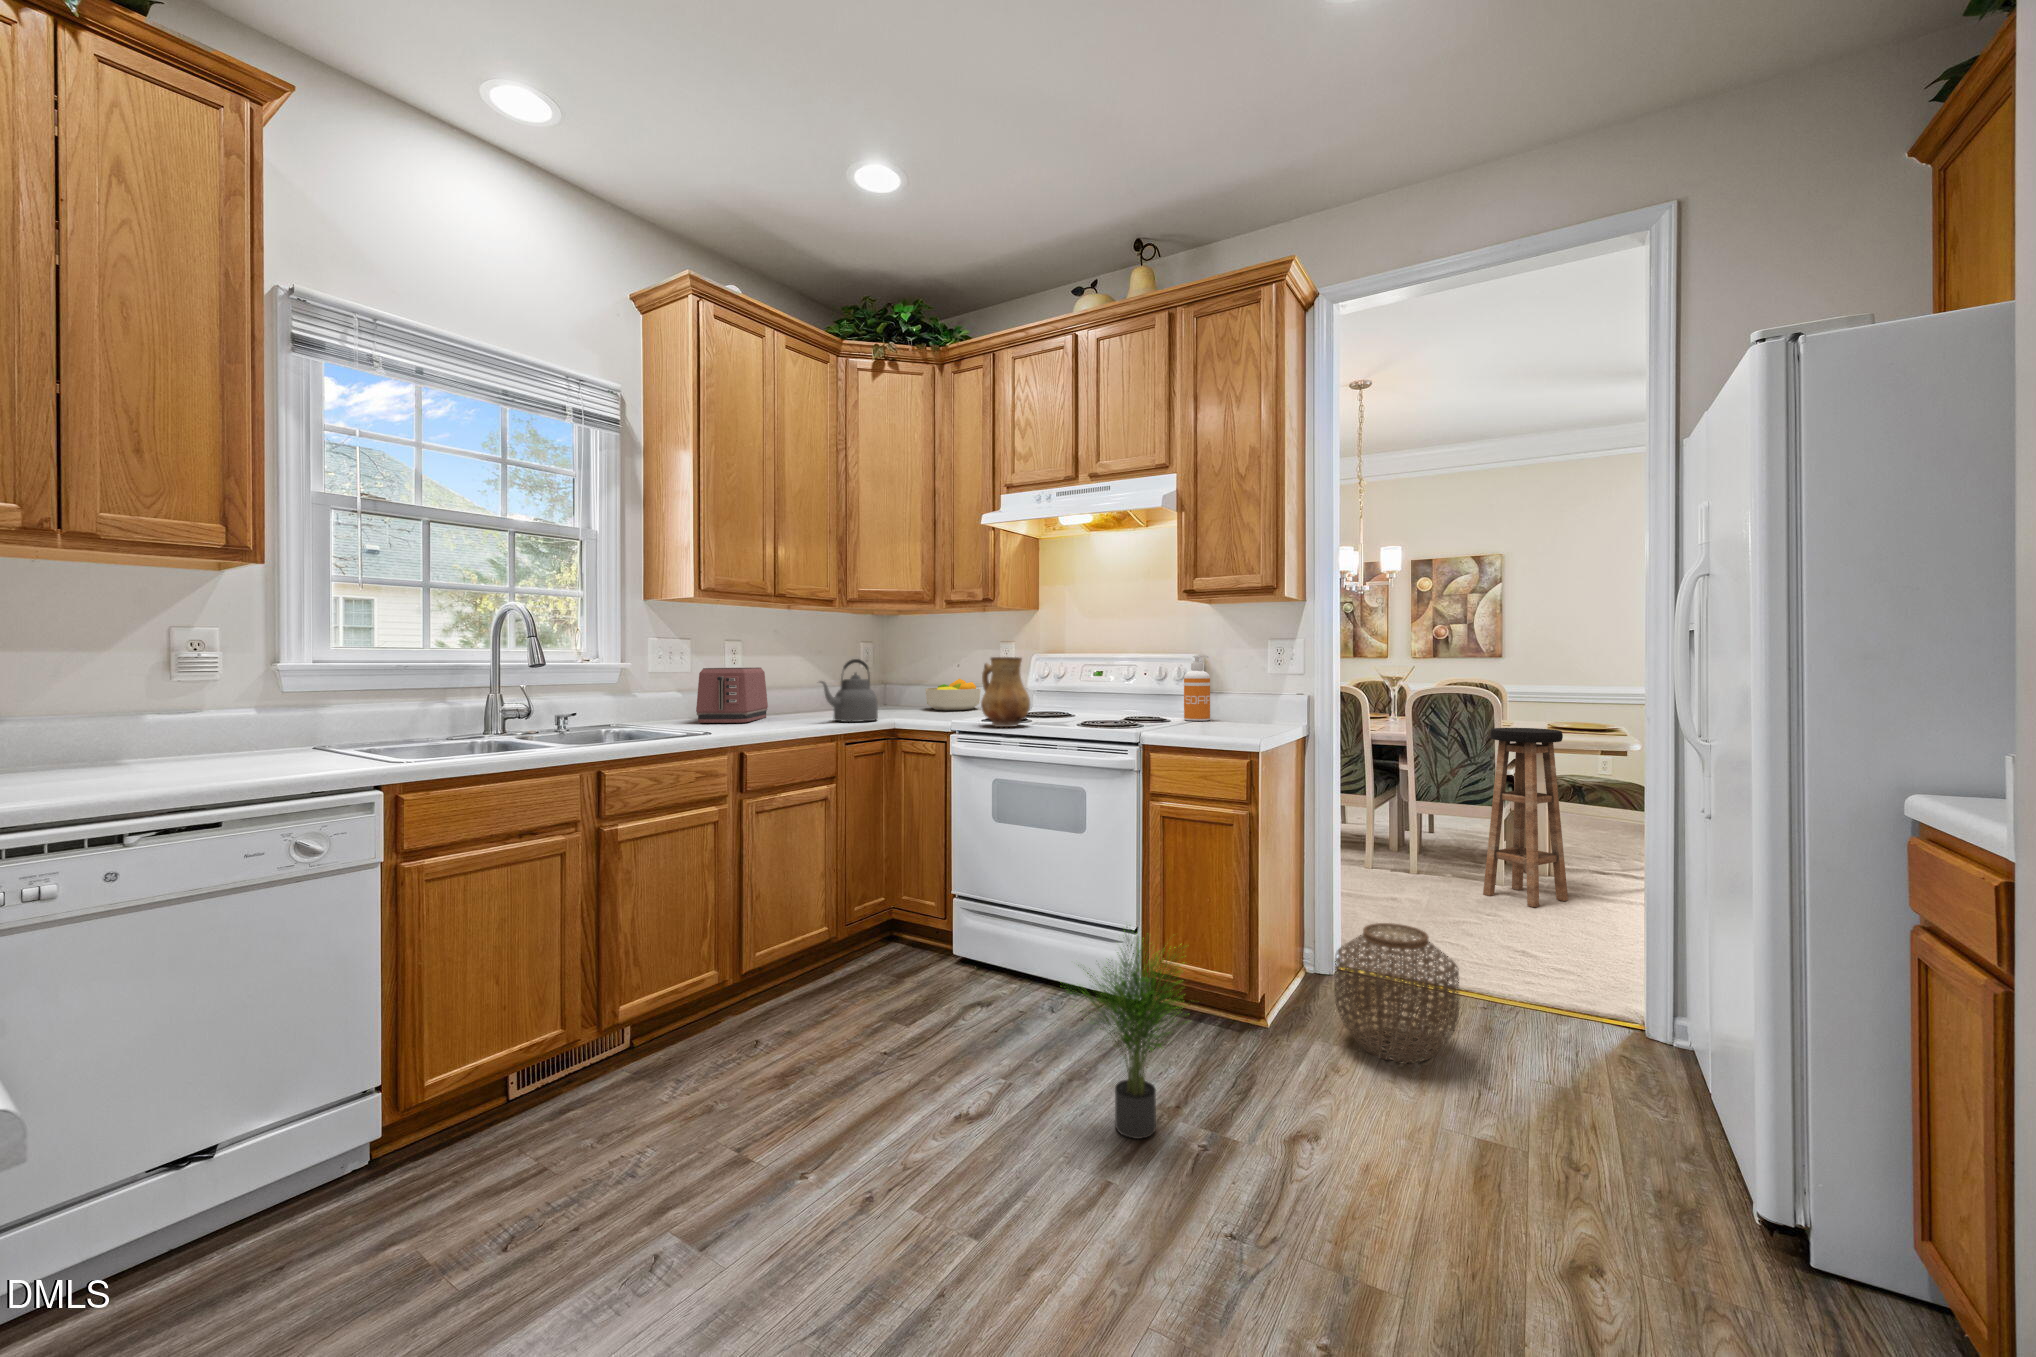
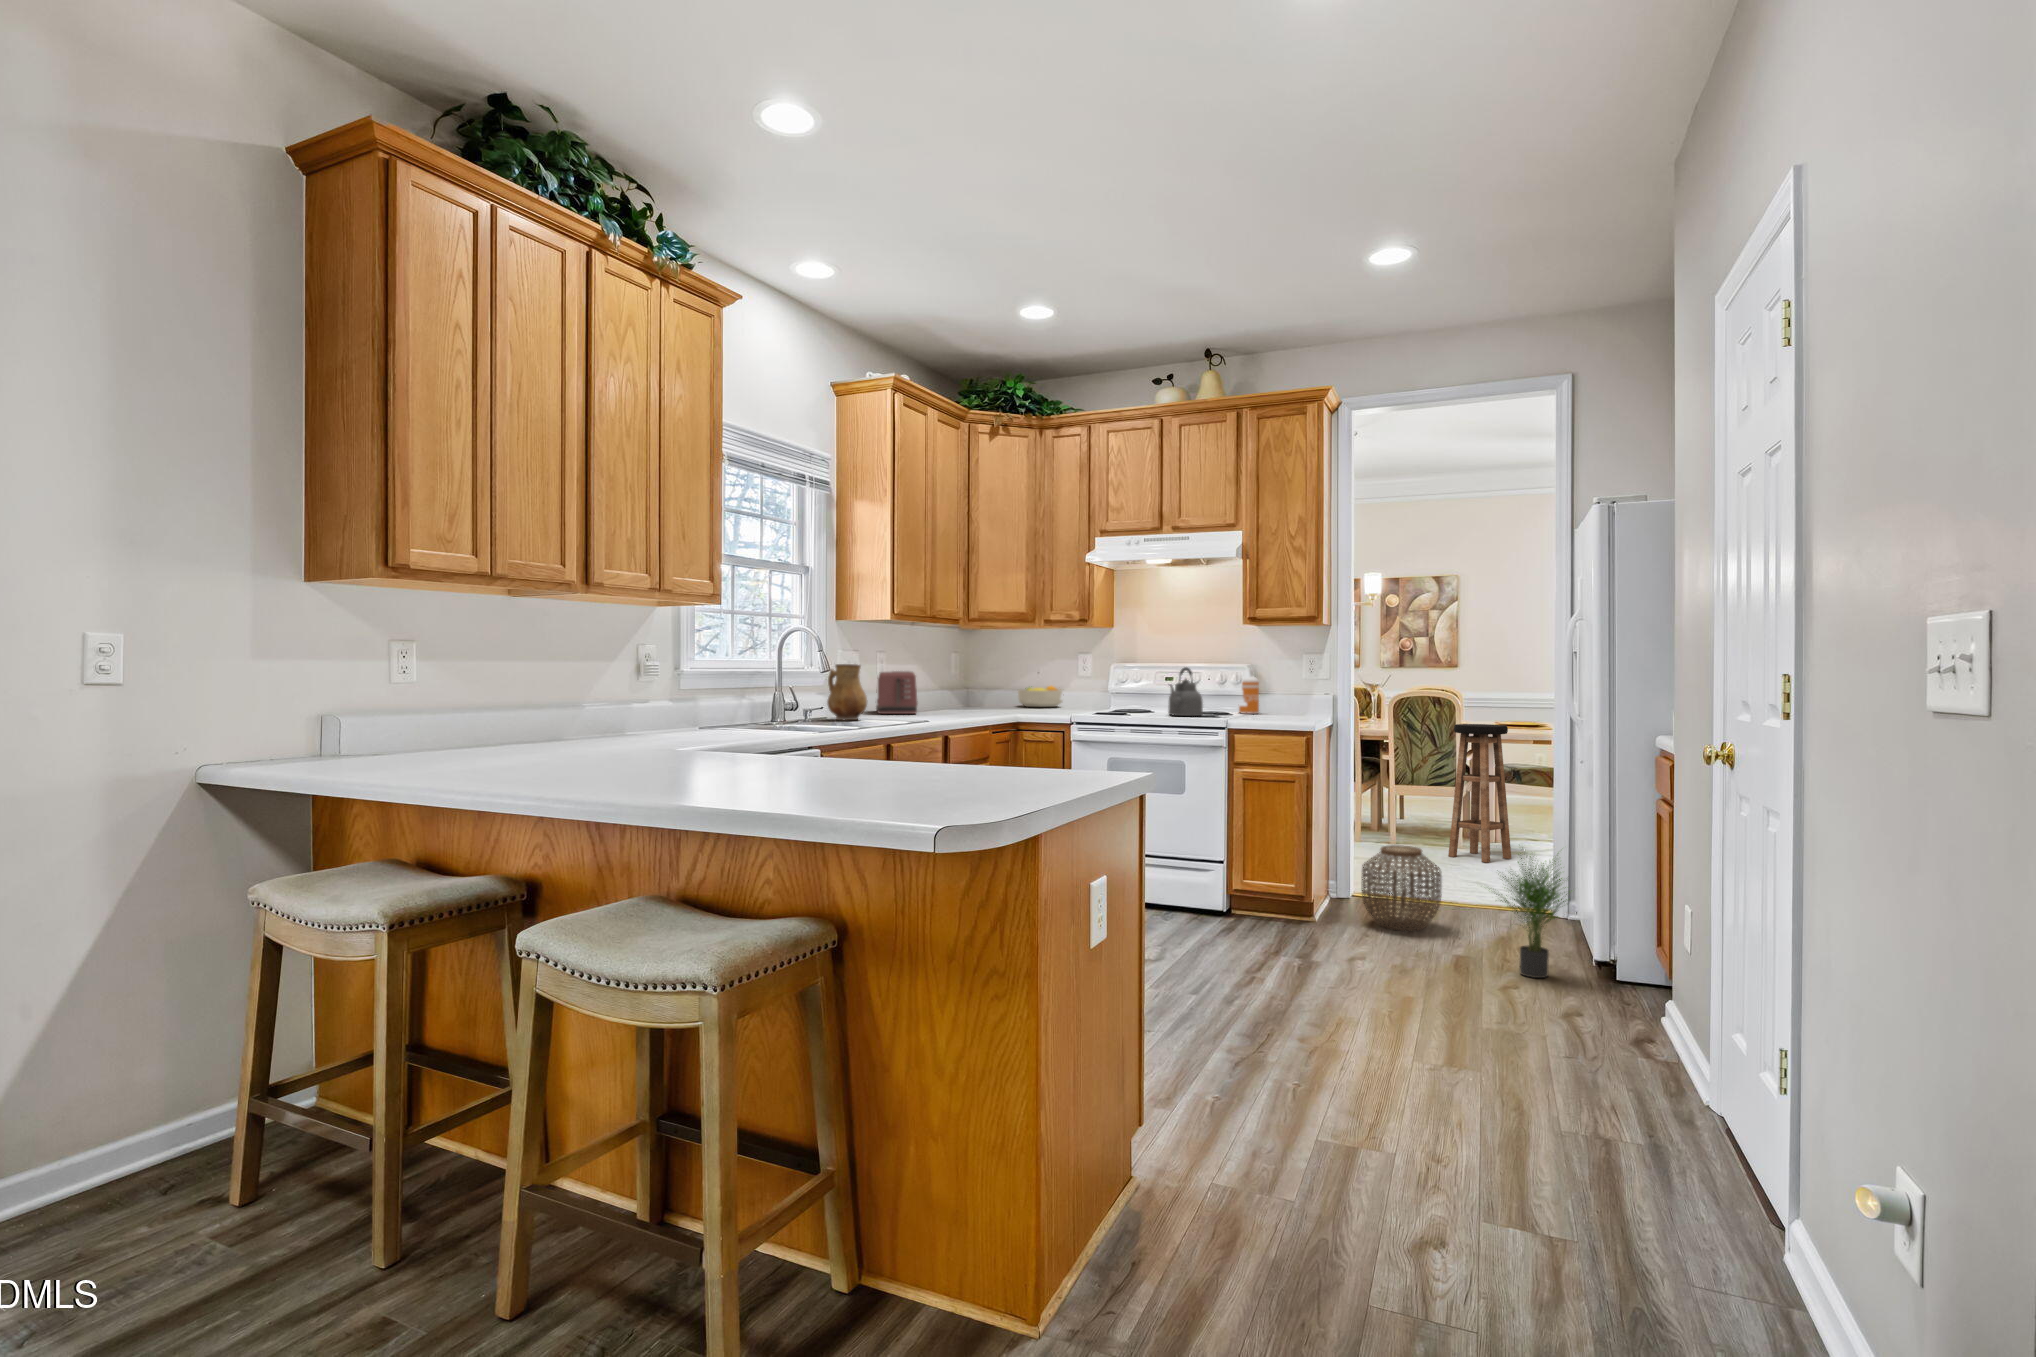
ceramic pitcher: present [981,657,1030,727] -> present [827,664,867,720]
kettle: present [820,659,878,722] -> present [1168,667,1203,716]
potted plant: present [1078,931,1186,1139] -> present [1496,854,1567,978]

